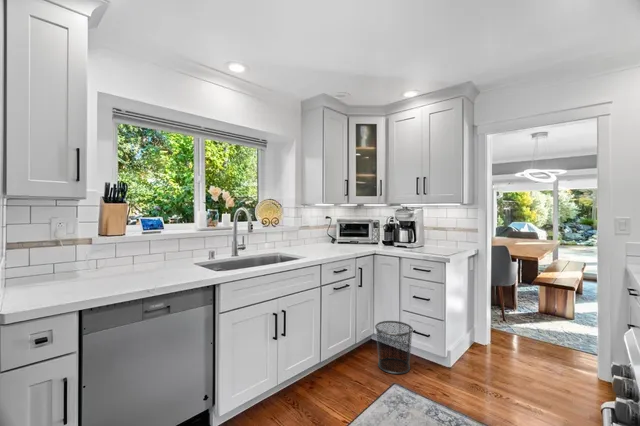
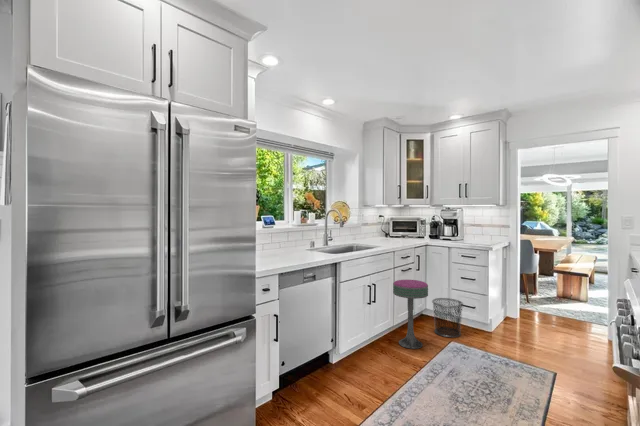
bar stool: none [318,300,362,393] -> present [393,280,428,349]

